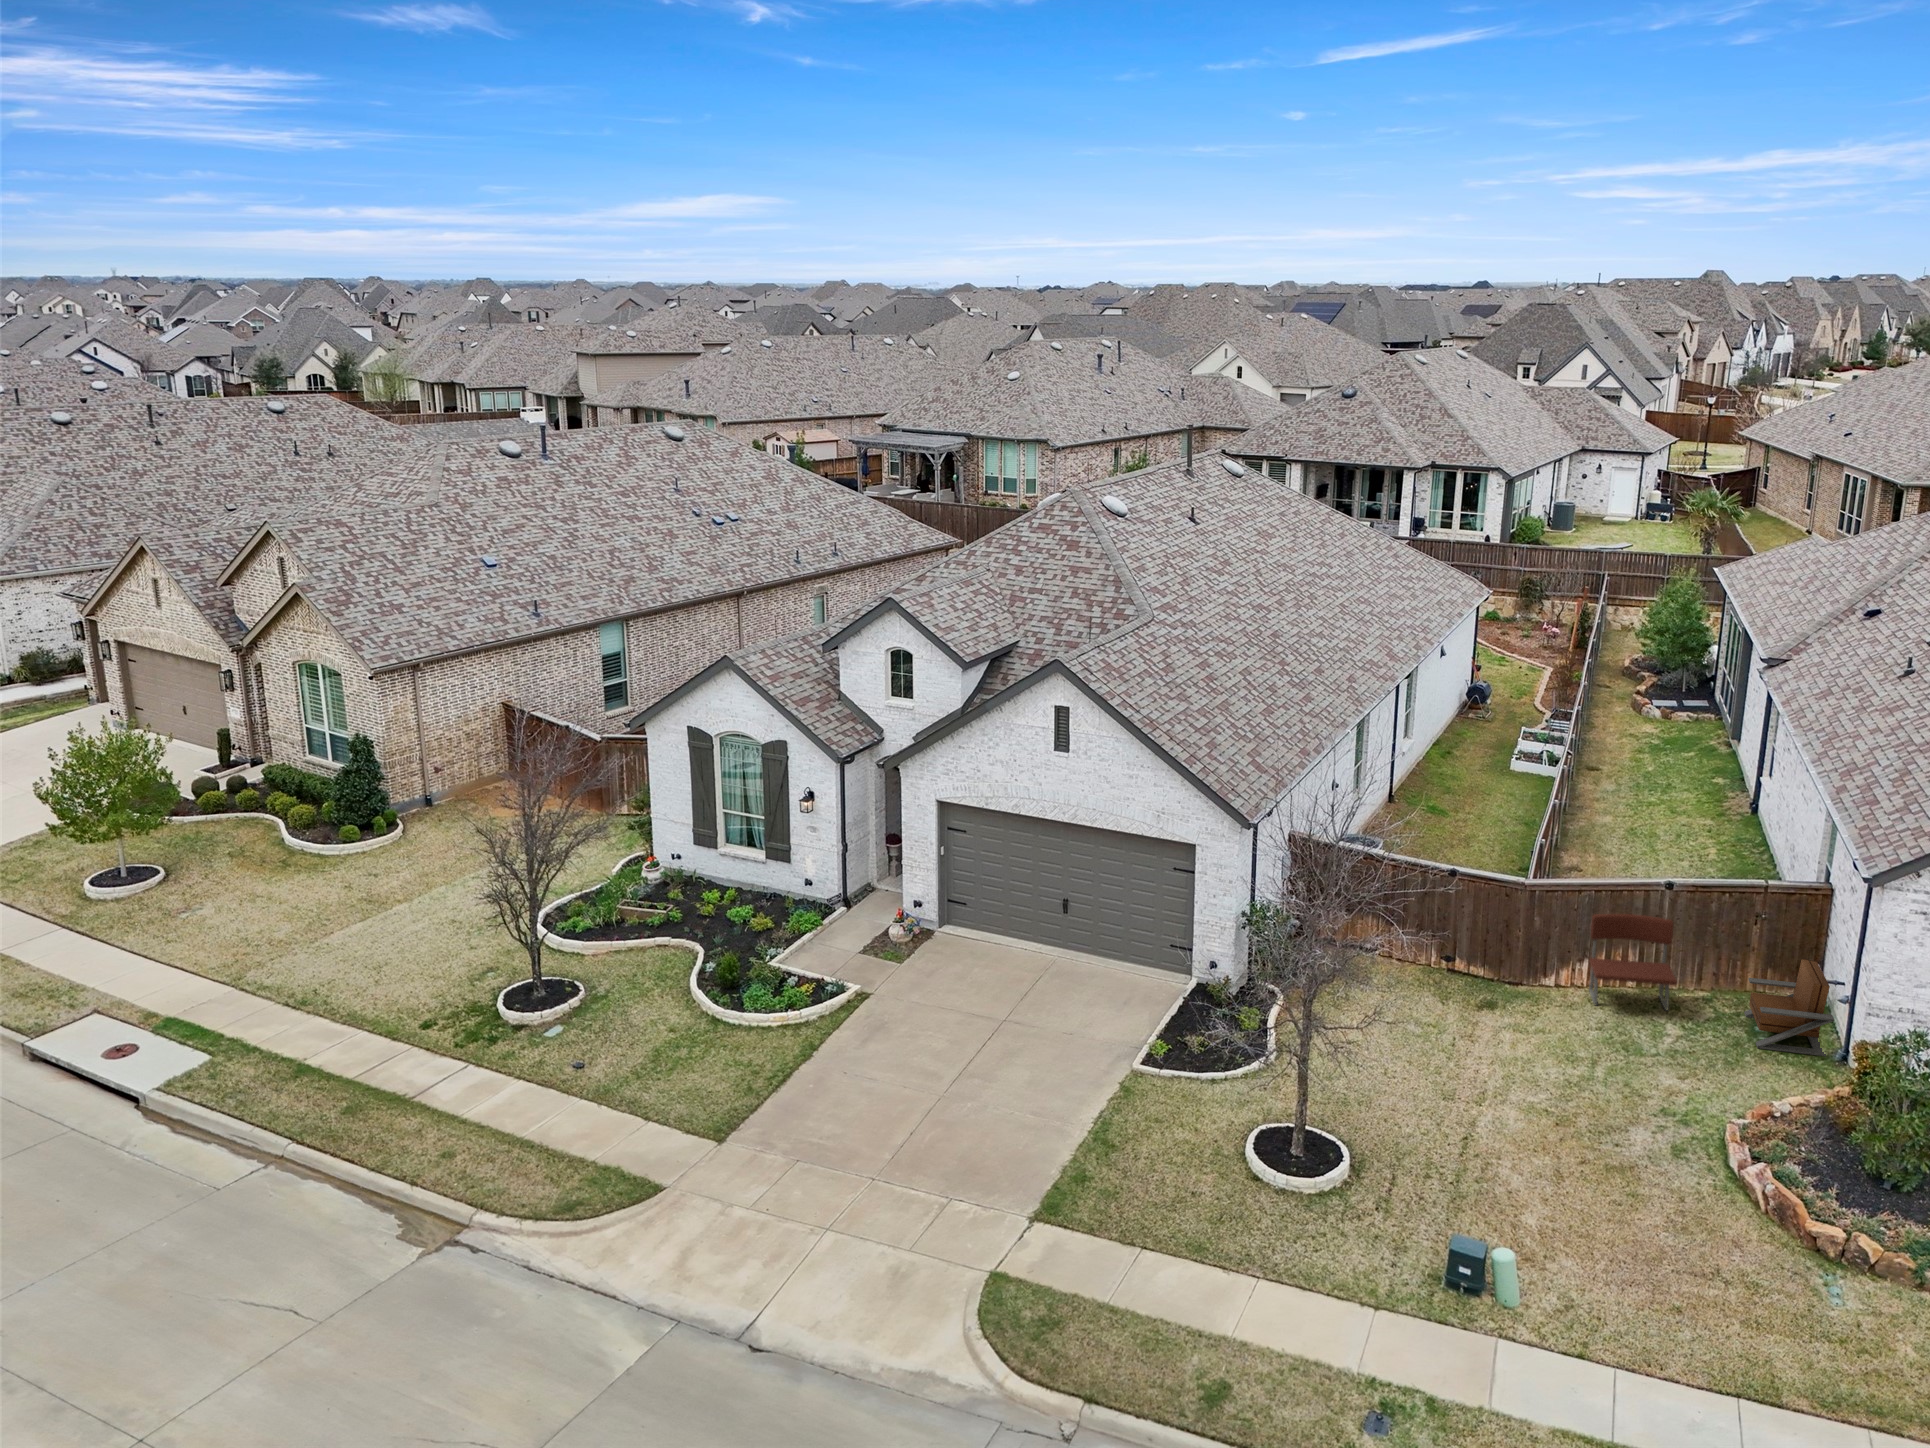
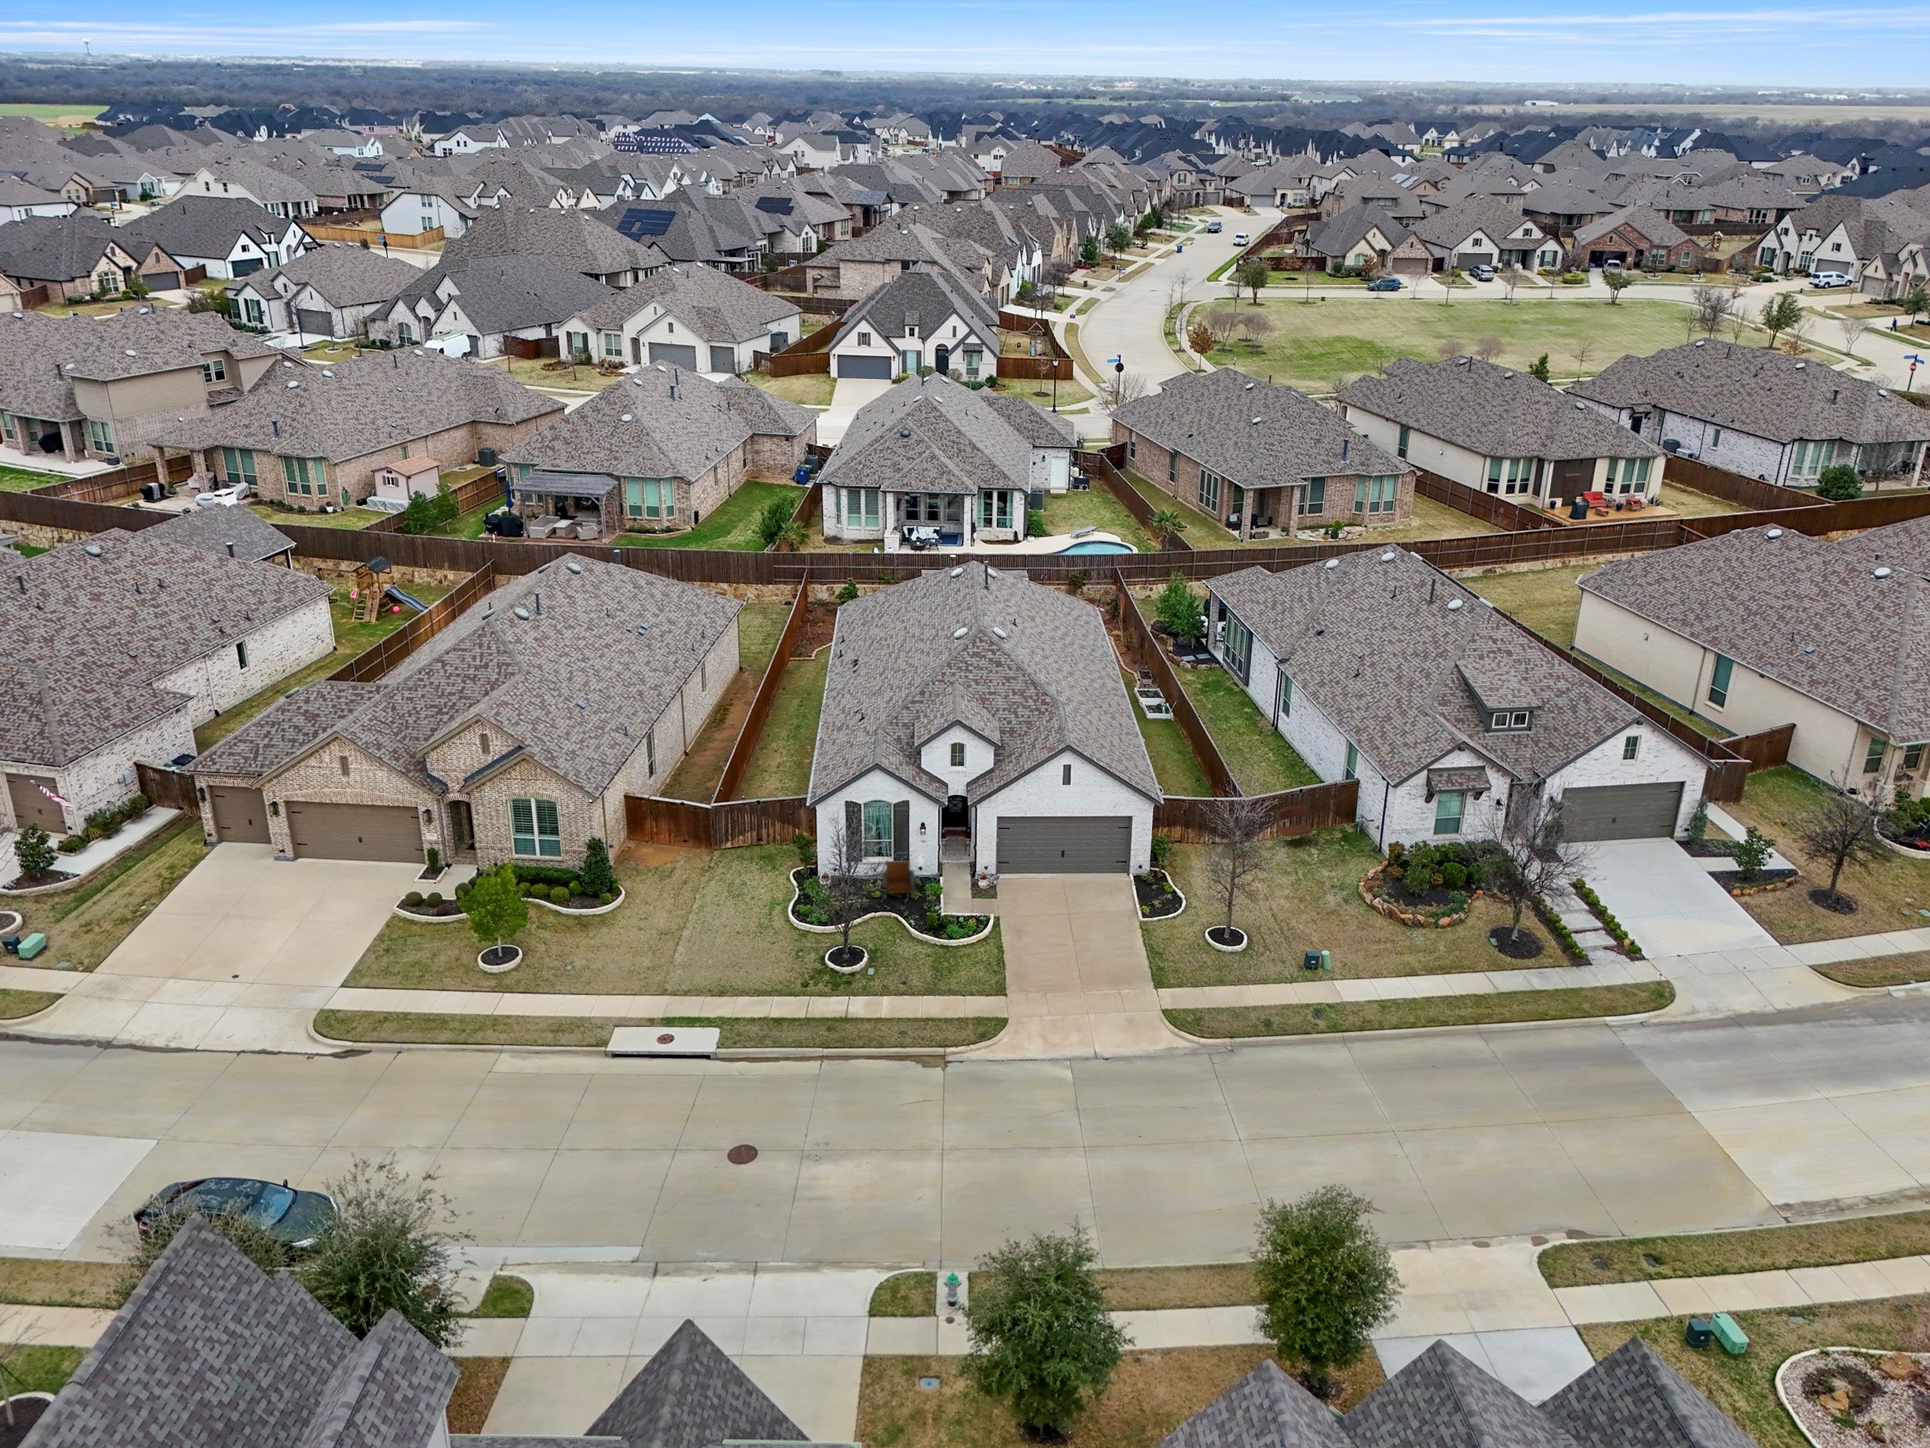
lounge chair: present [1744,959,1834,1056] -> present [882,860,915,899]

